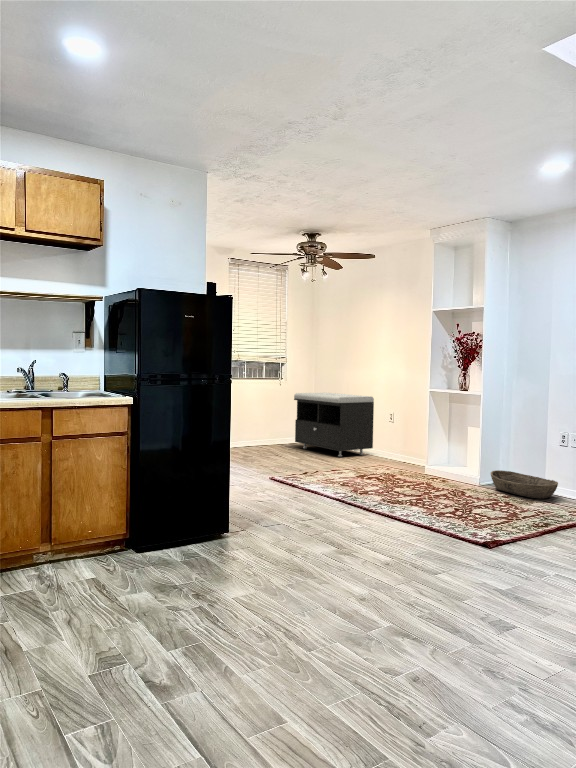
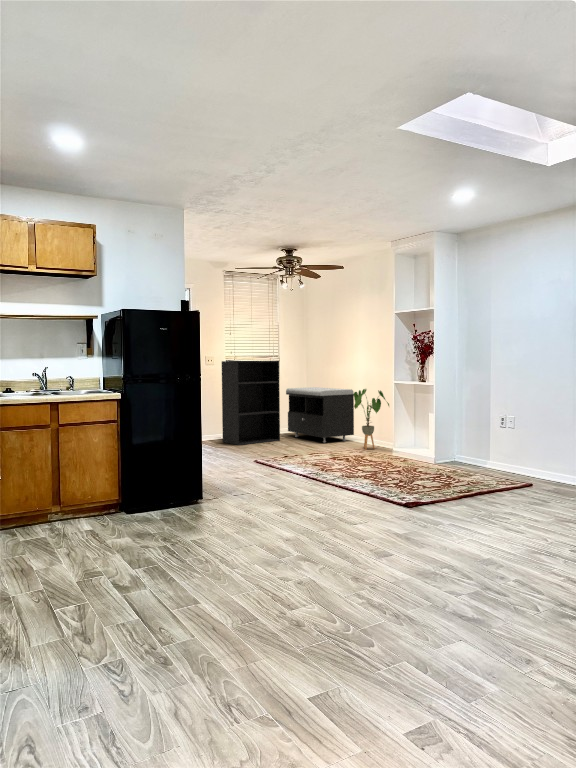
bookshelf: none [223,360,290,458] -> present [222,361,280,445]
house plant: none [379,396,421,466] -> present [354,389,389,449]
basket: present [491,470,558,498] -> none [440,449,494,471]

